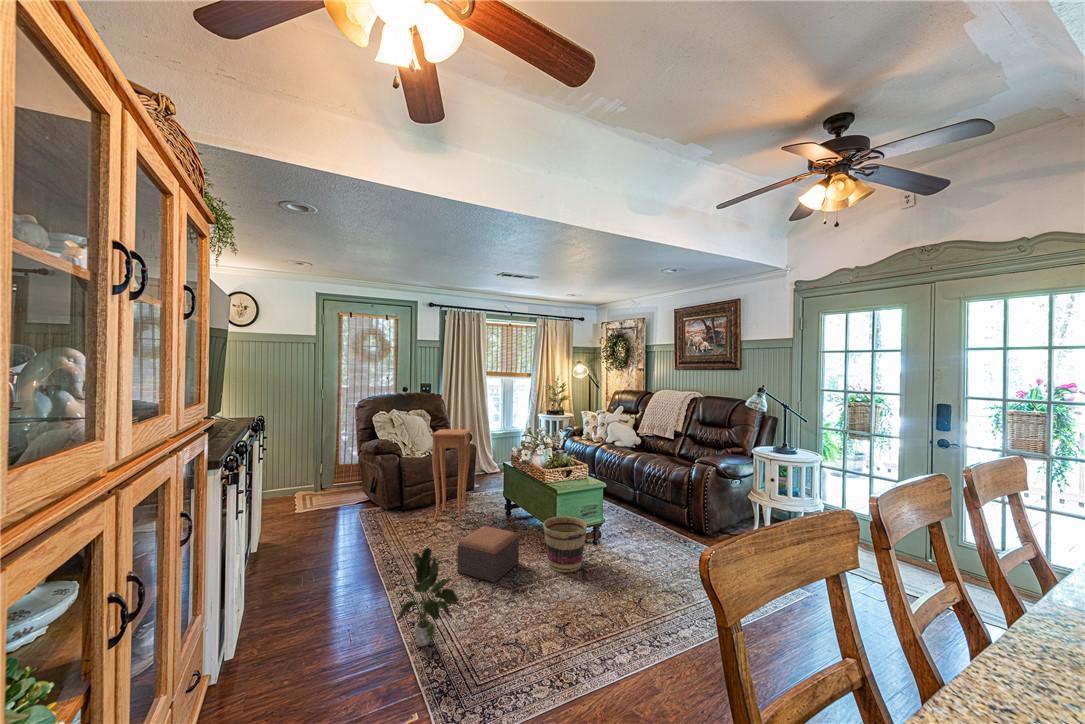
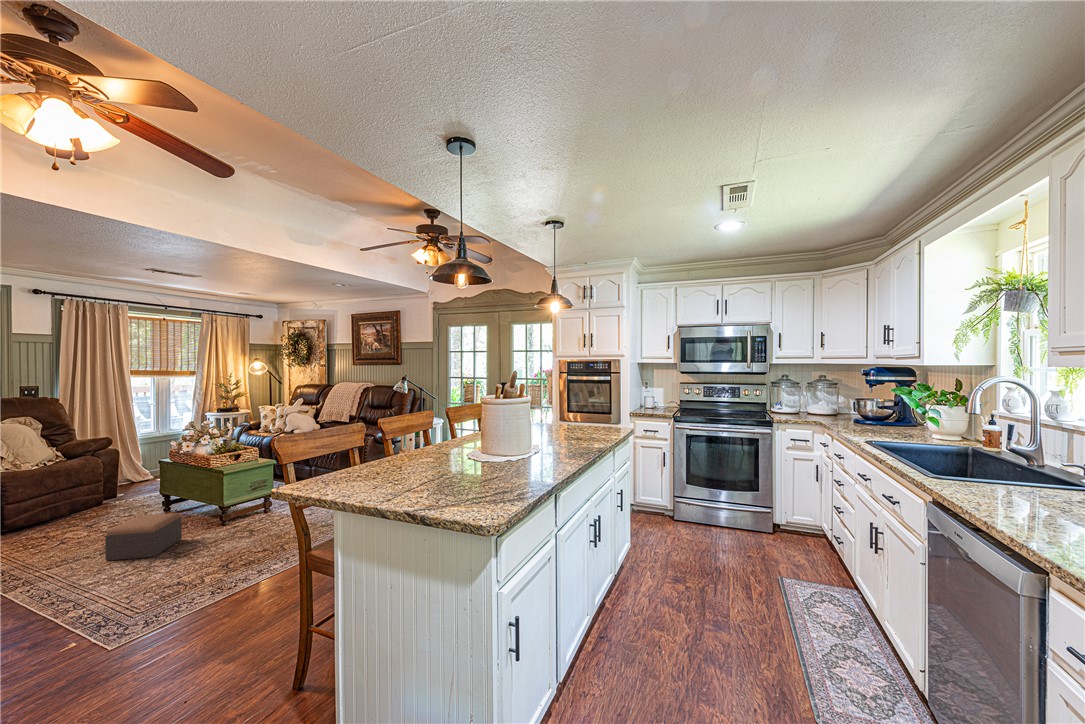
side table: present [431,429,471,520] -> none [53,432,114,532]
basket: present [543,516,587,572] -> none [209,491,254,535]
potted plant: present [397,548,459,646] -> none [31,527,117,612]

